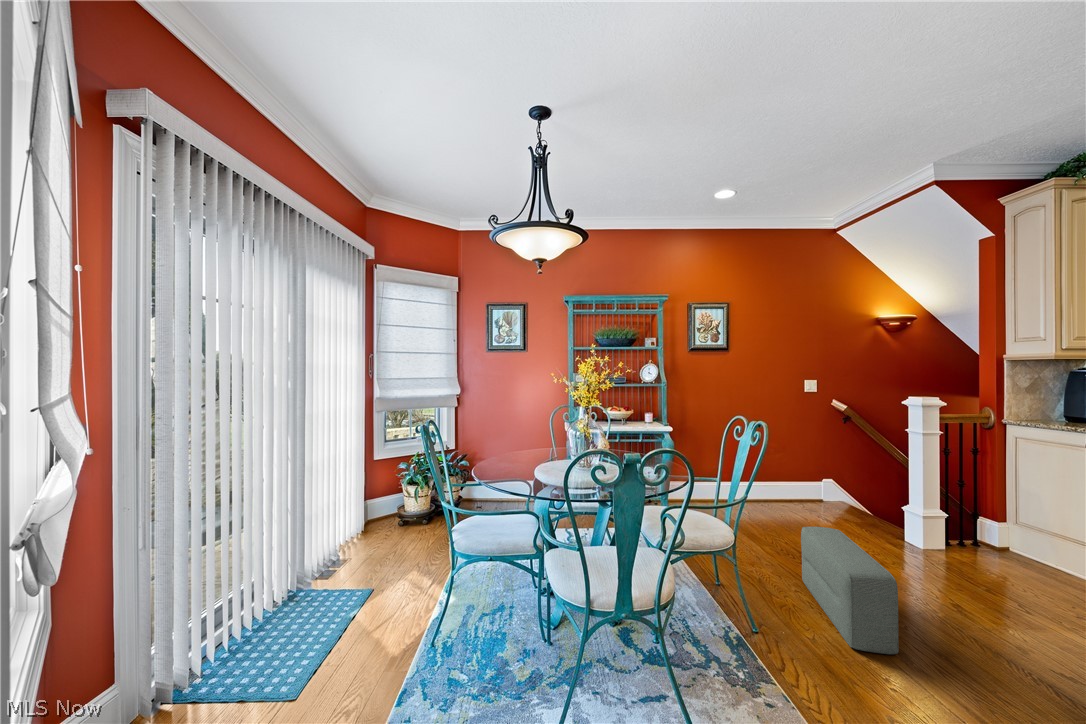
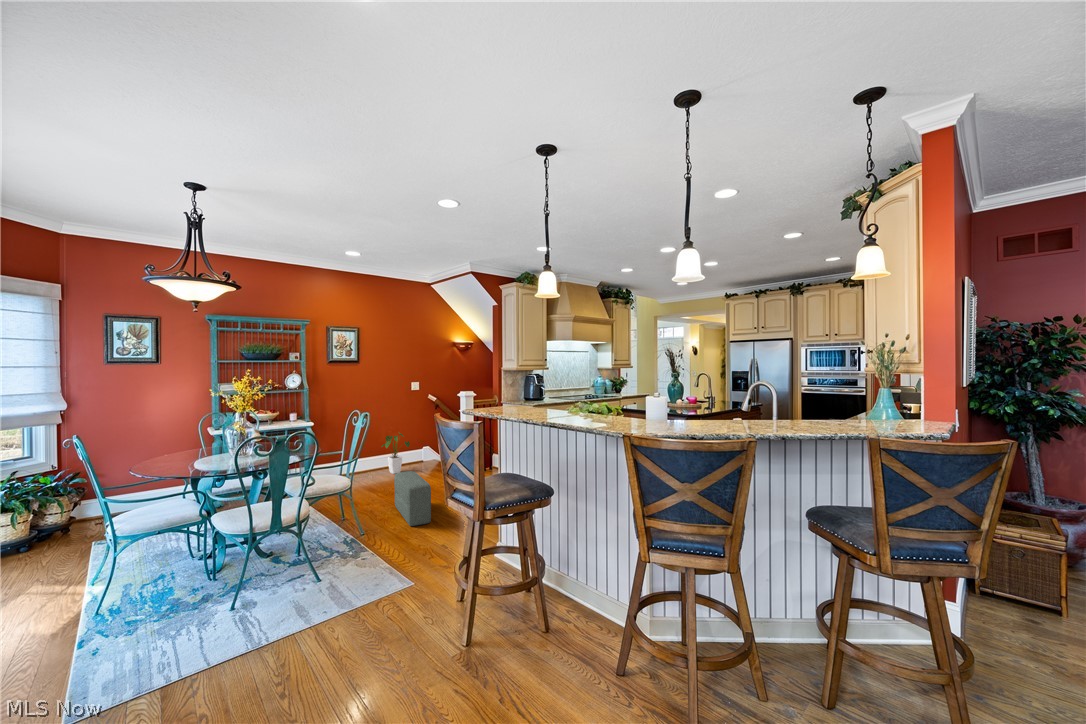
house plant: none [761,450,808,512] -> present [381,433,410,474]

